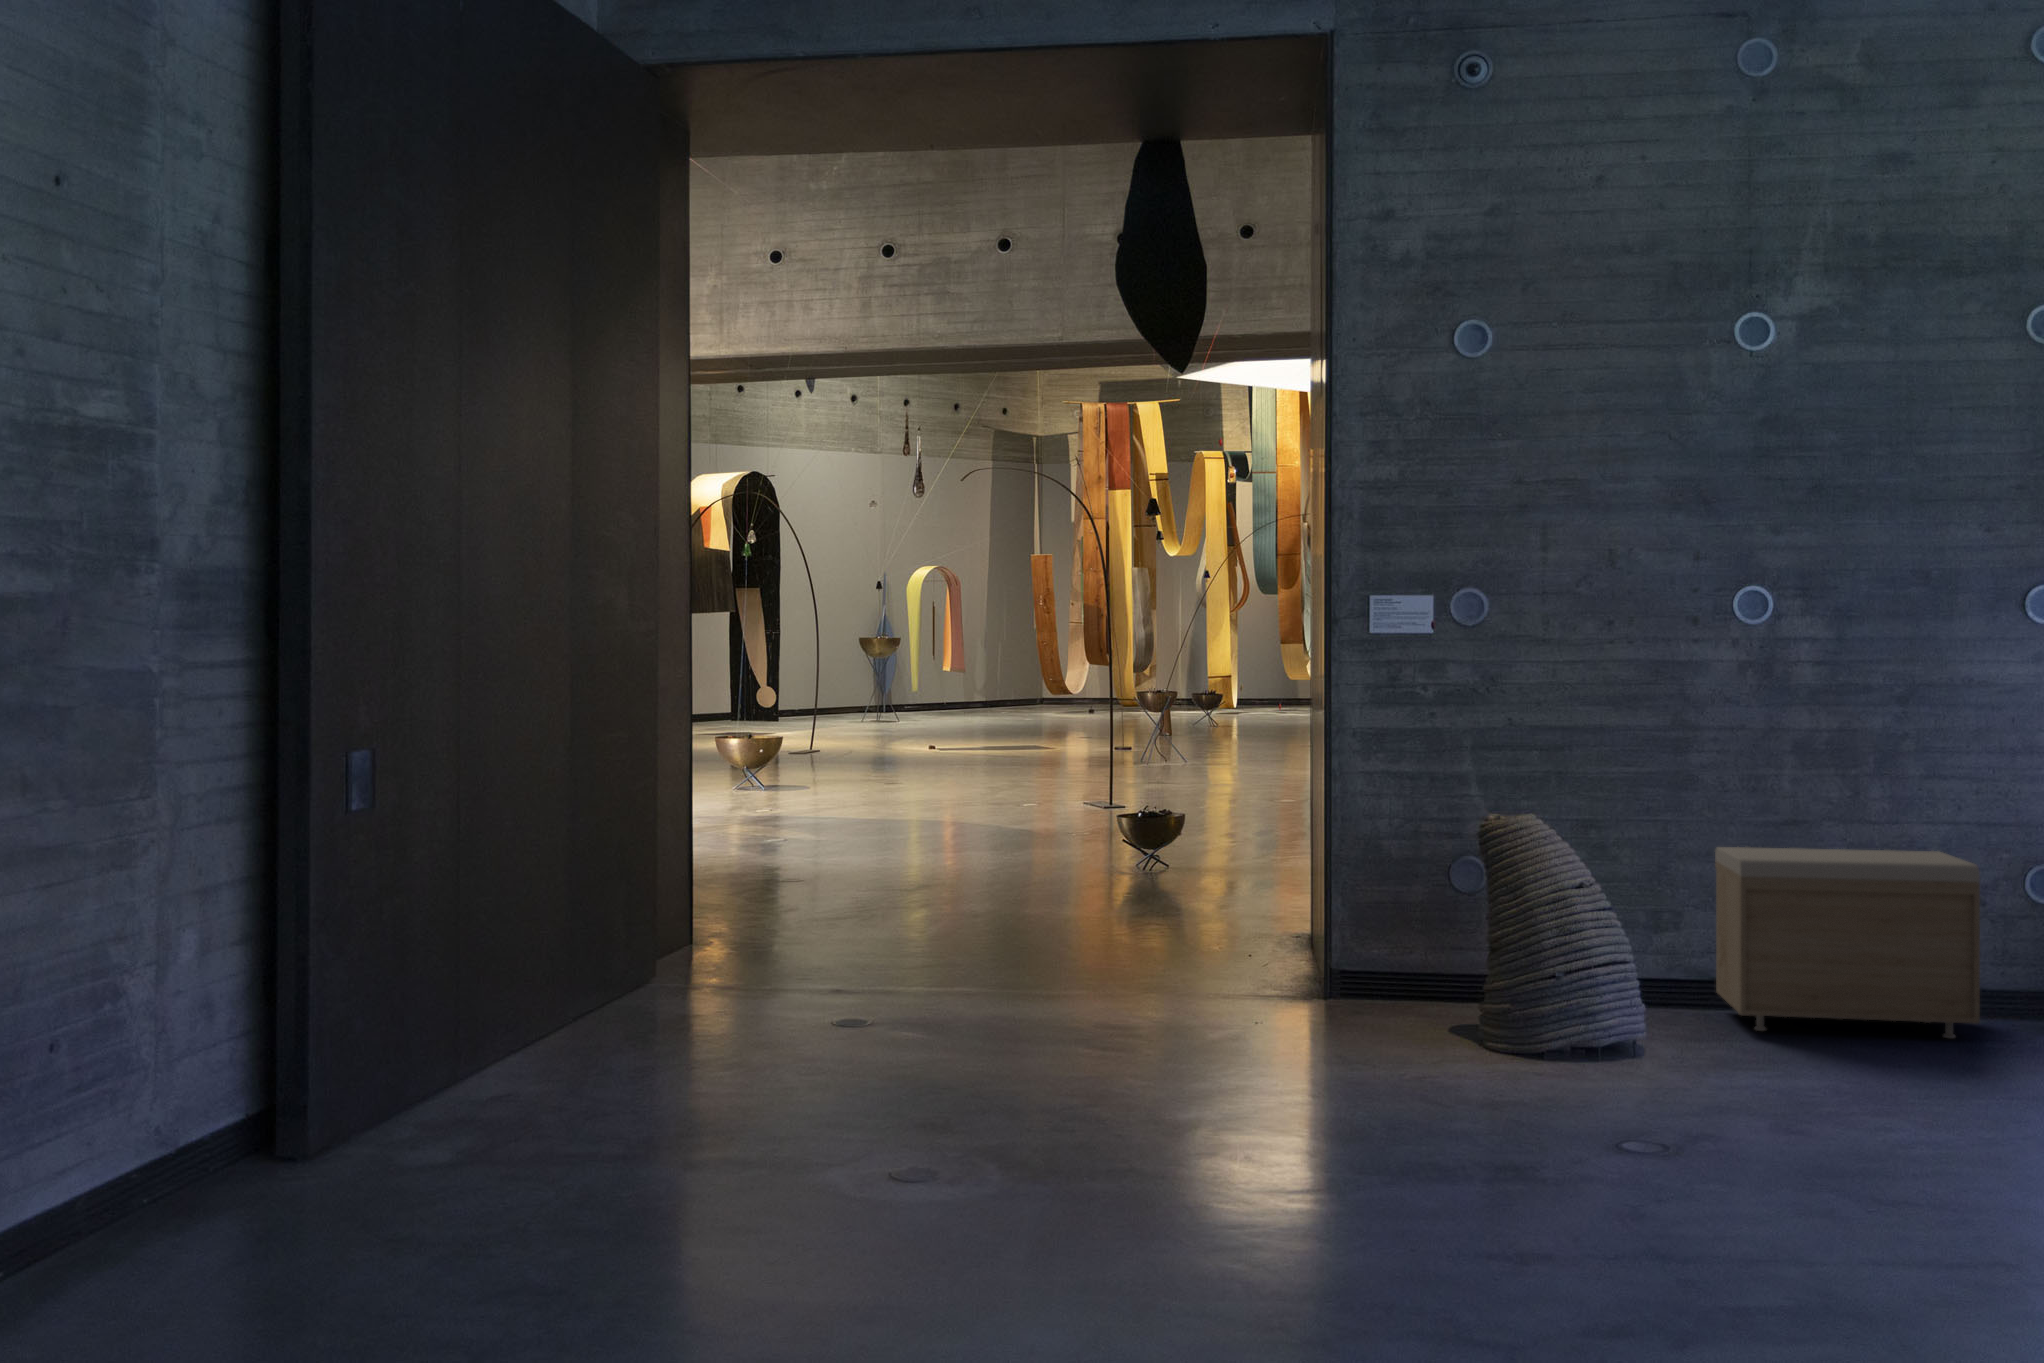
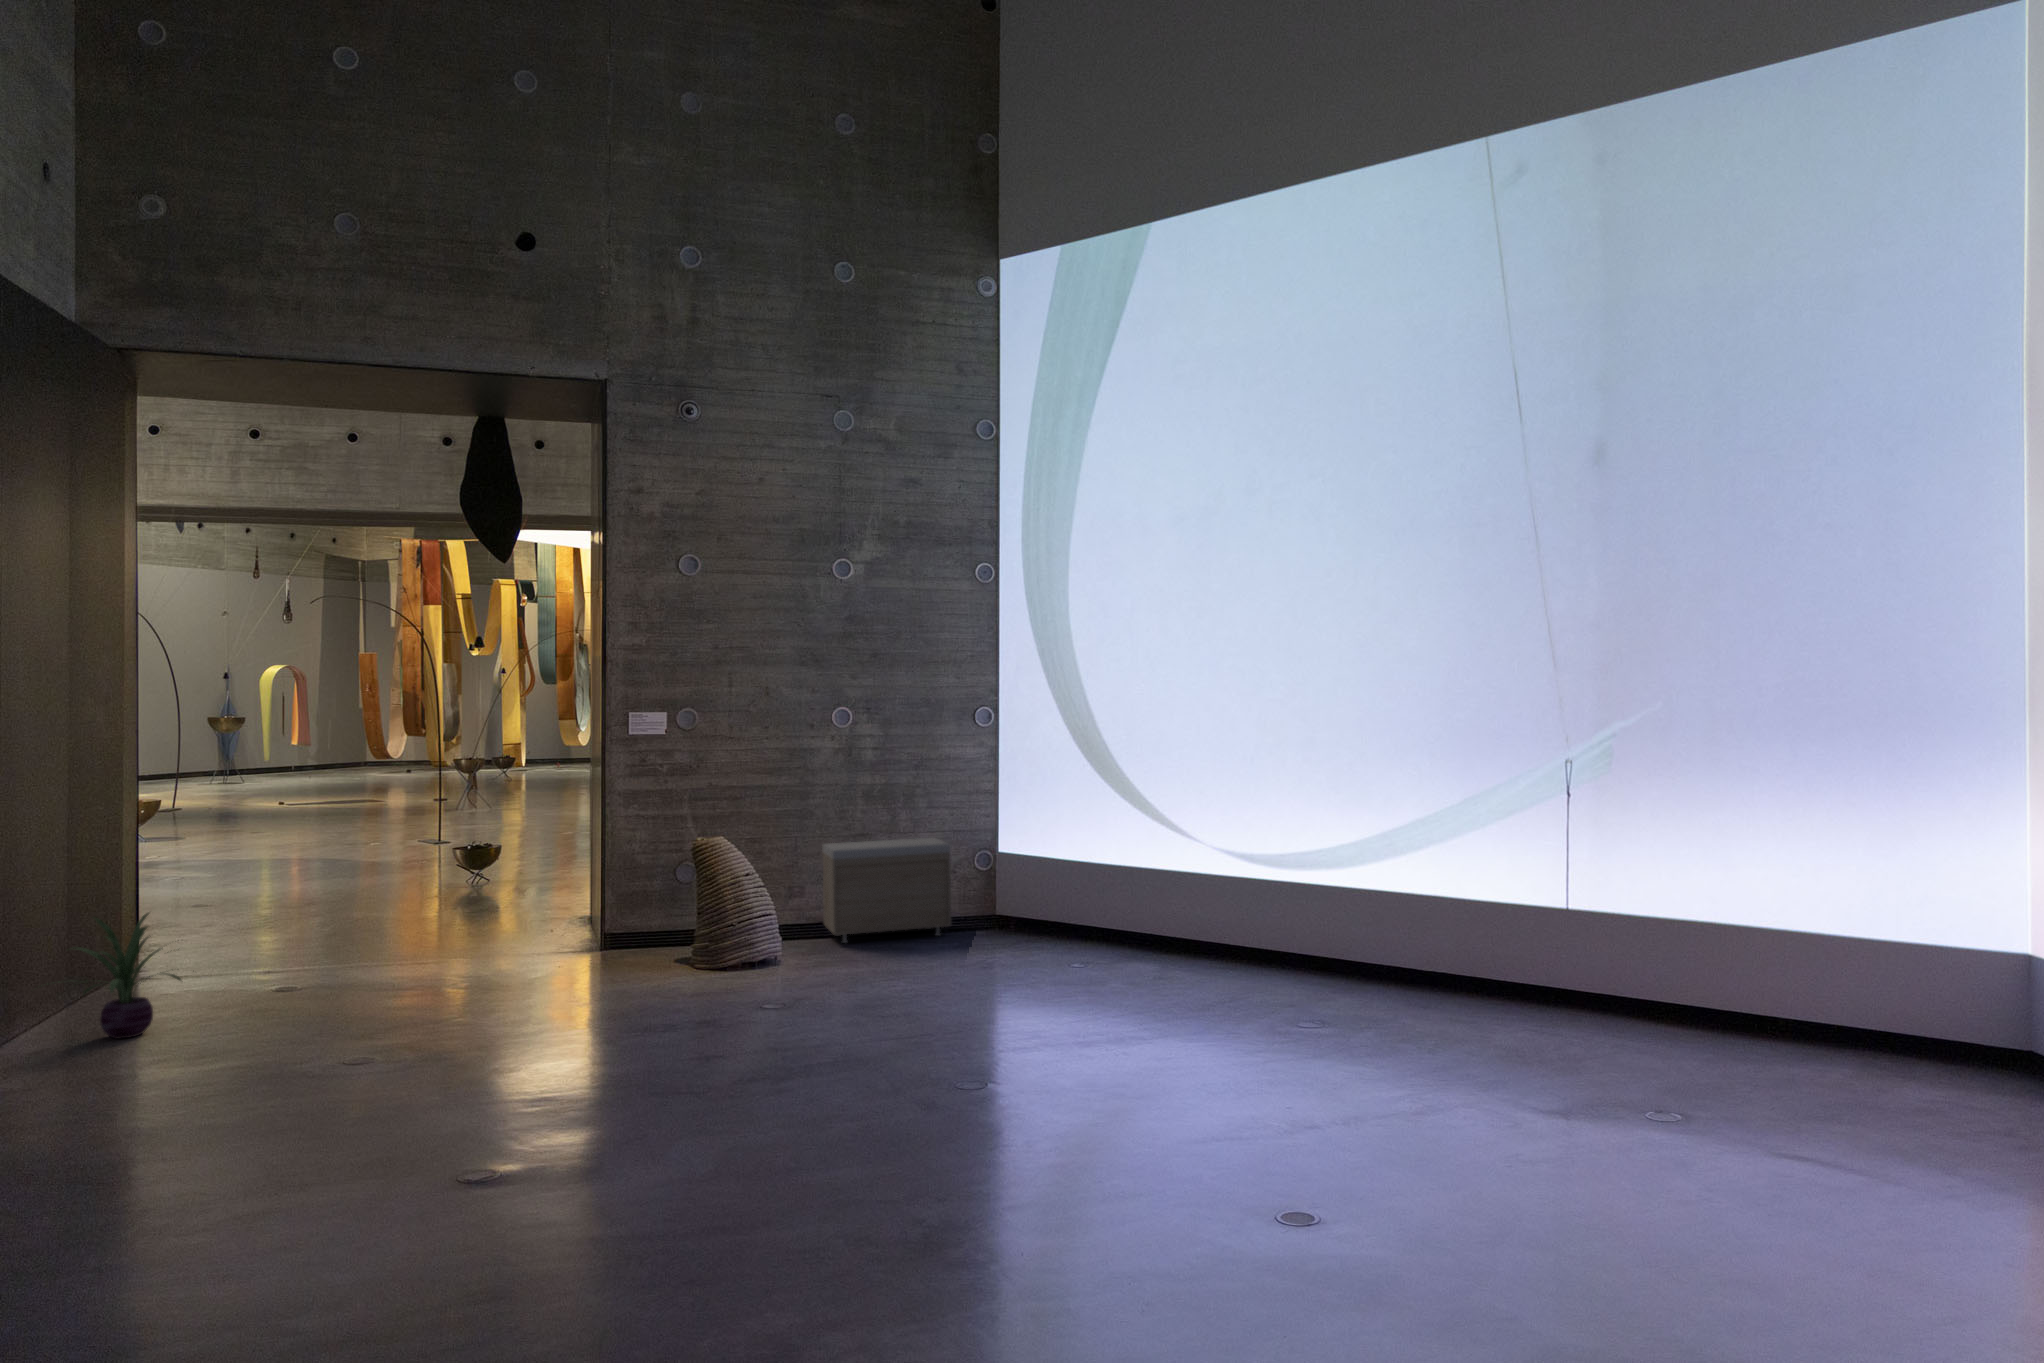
decorative plant: none [545,868,752,1049] -> present [58,913,181,1039]

